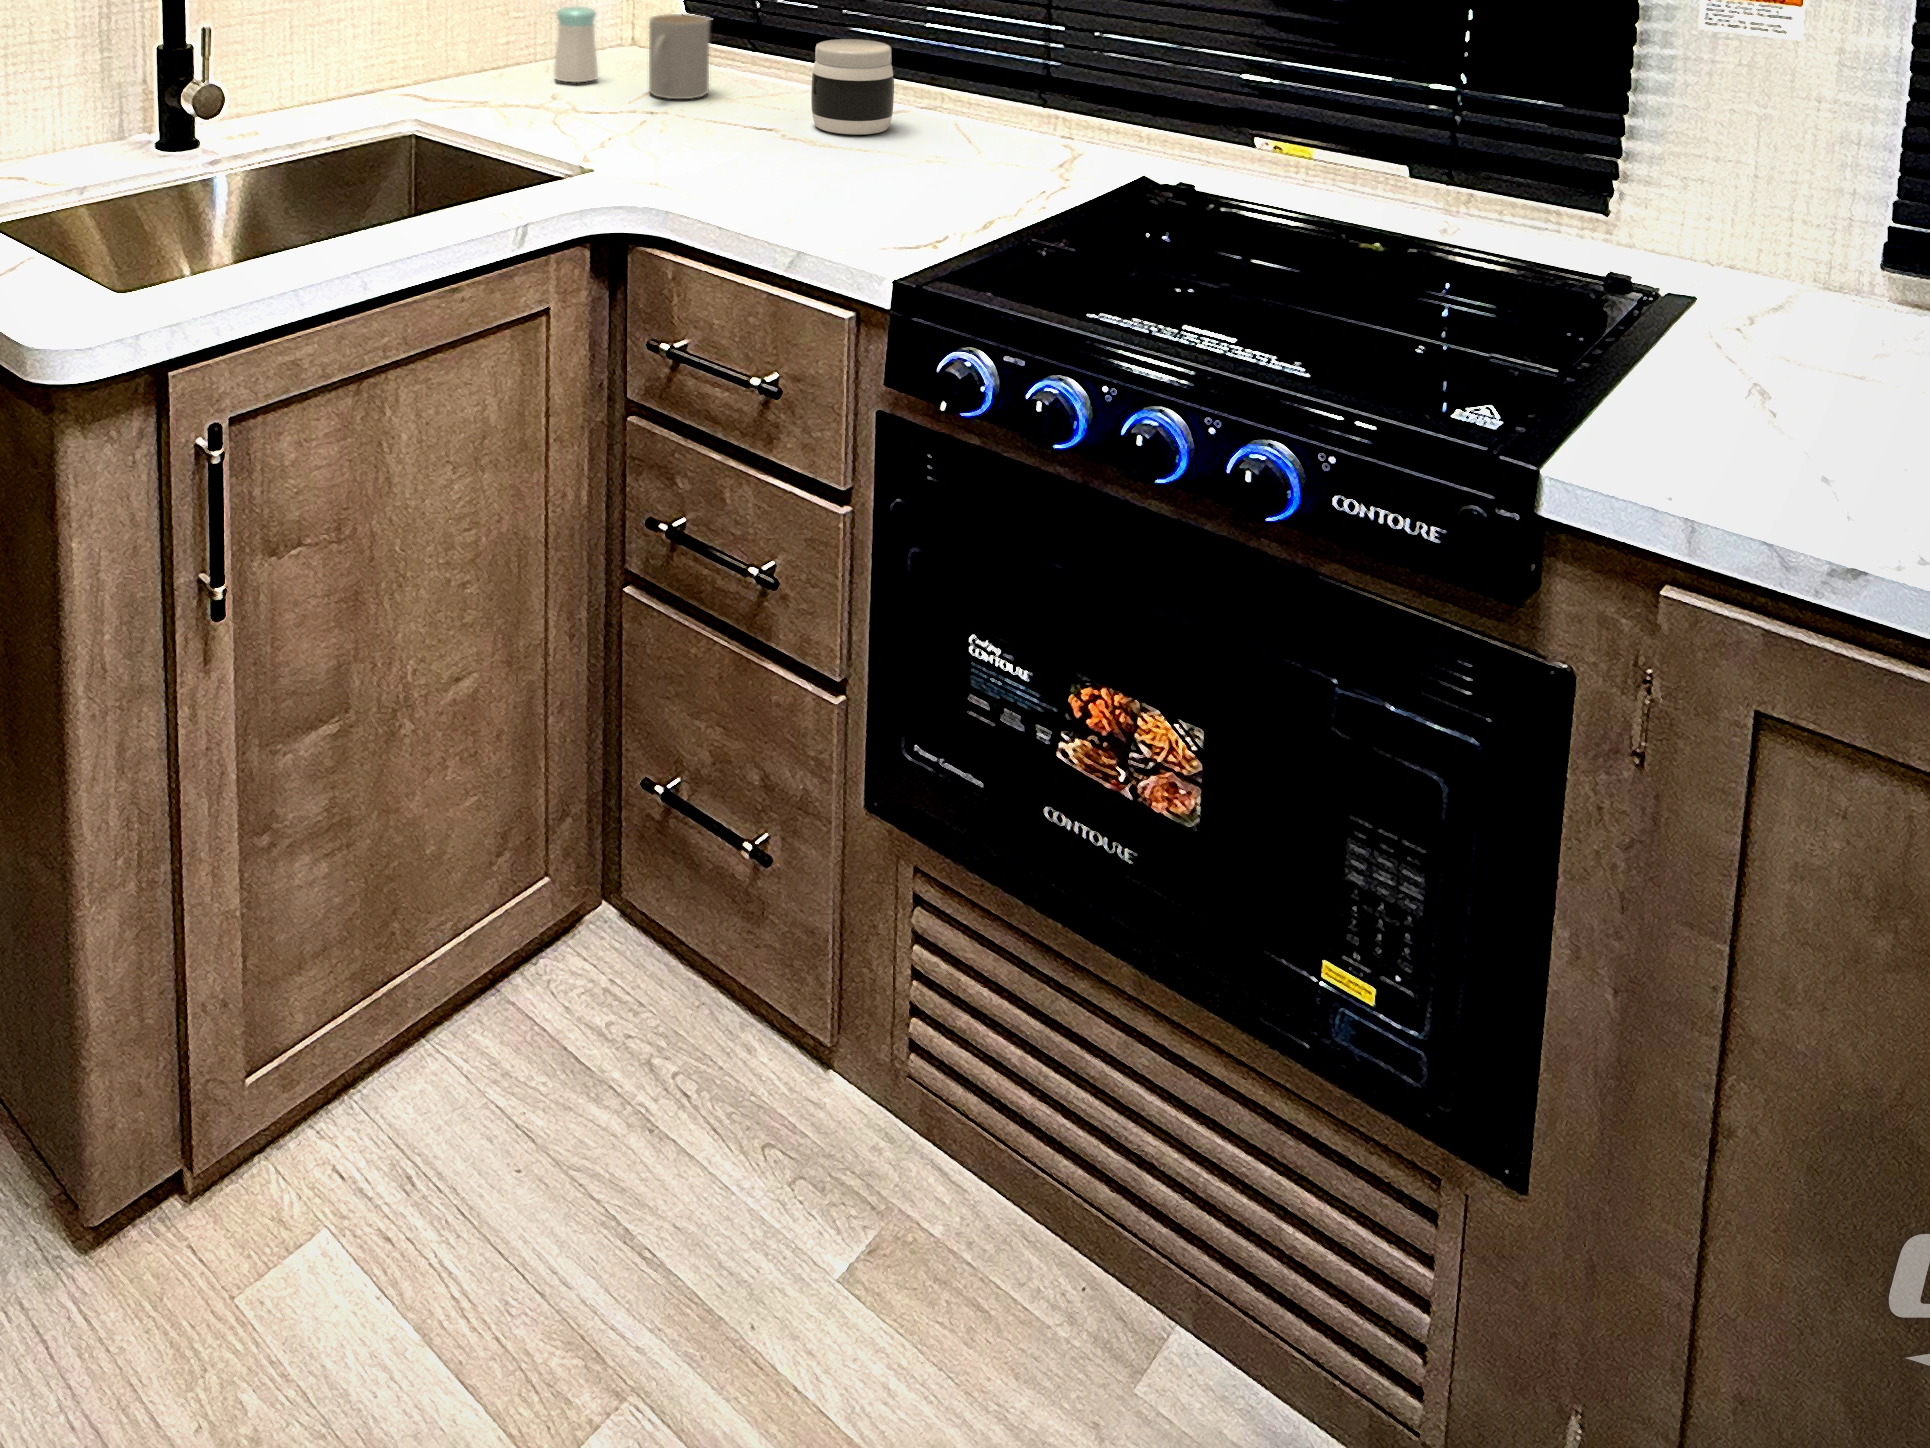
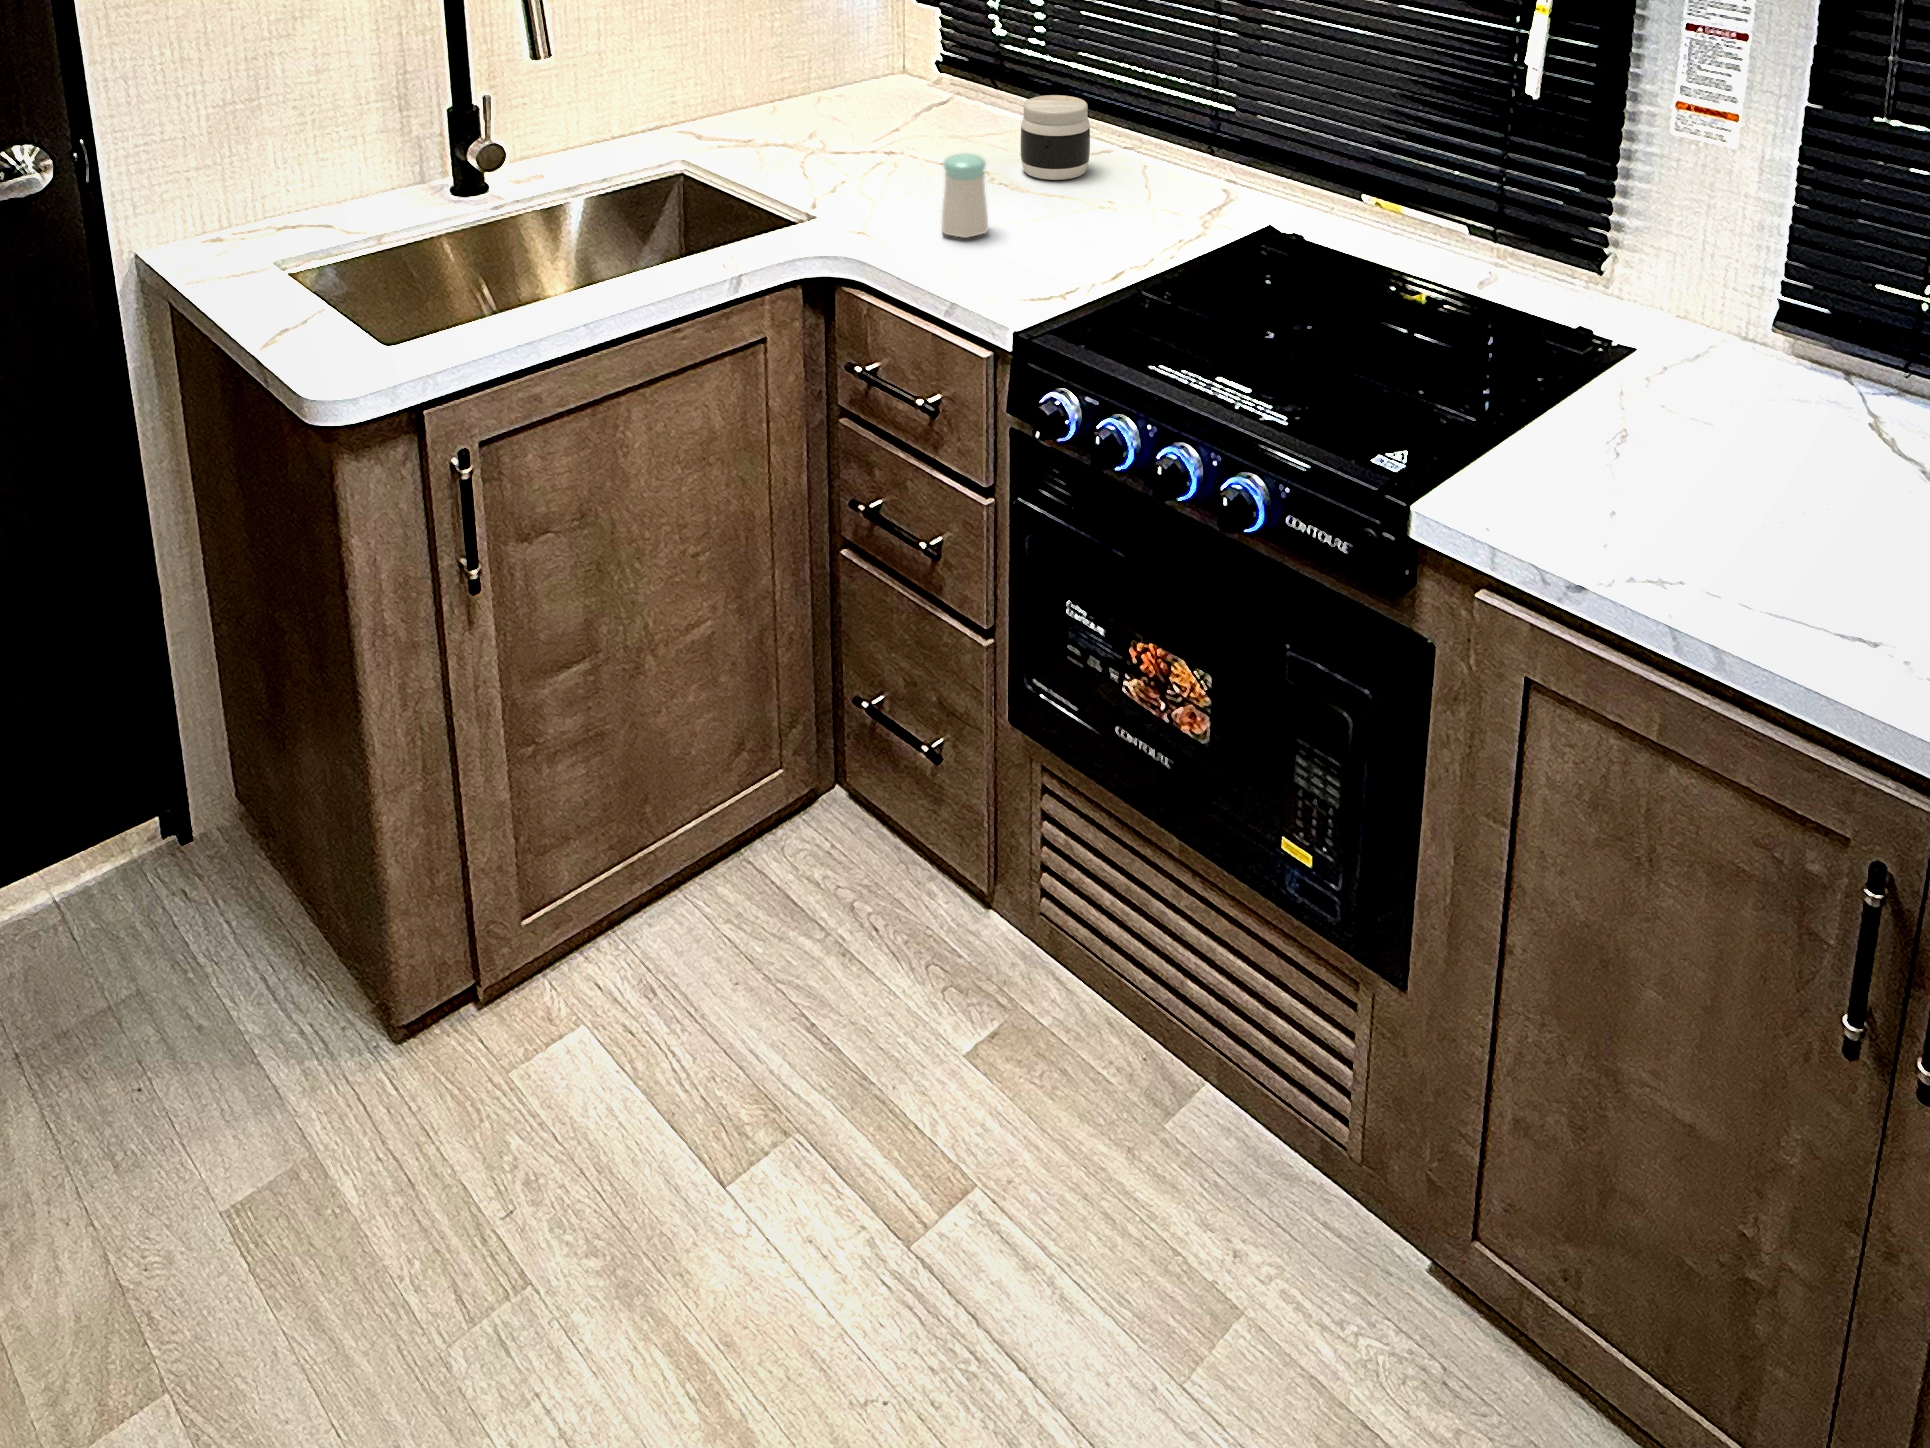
salt shaker: present [554,6,598,82] -> present [942,153,988,238]
mug: present [649,14,710,99] -> none [894,62,948,139]

